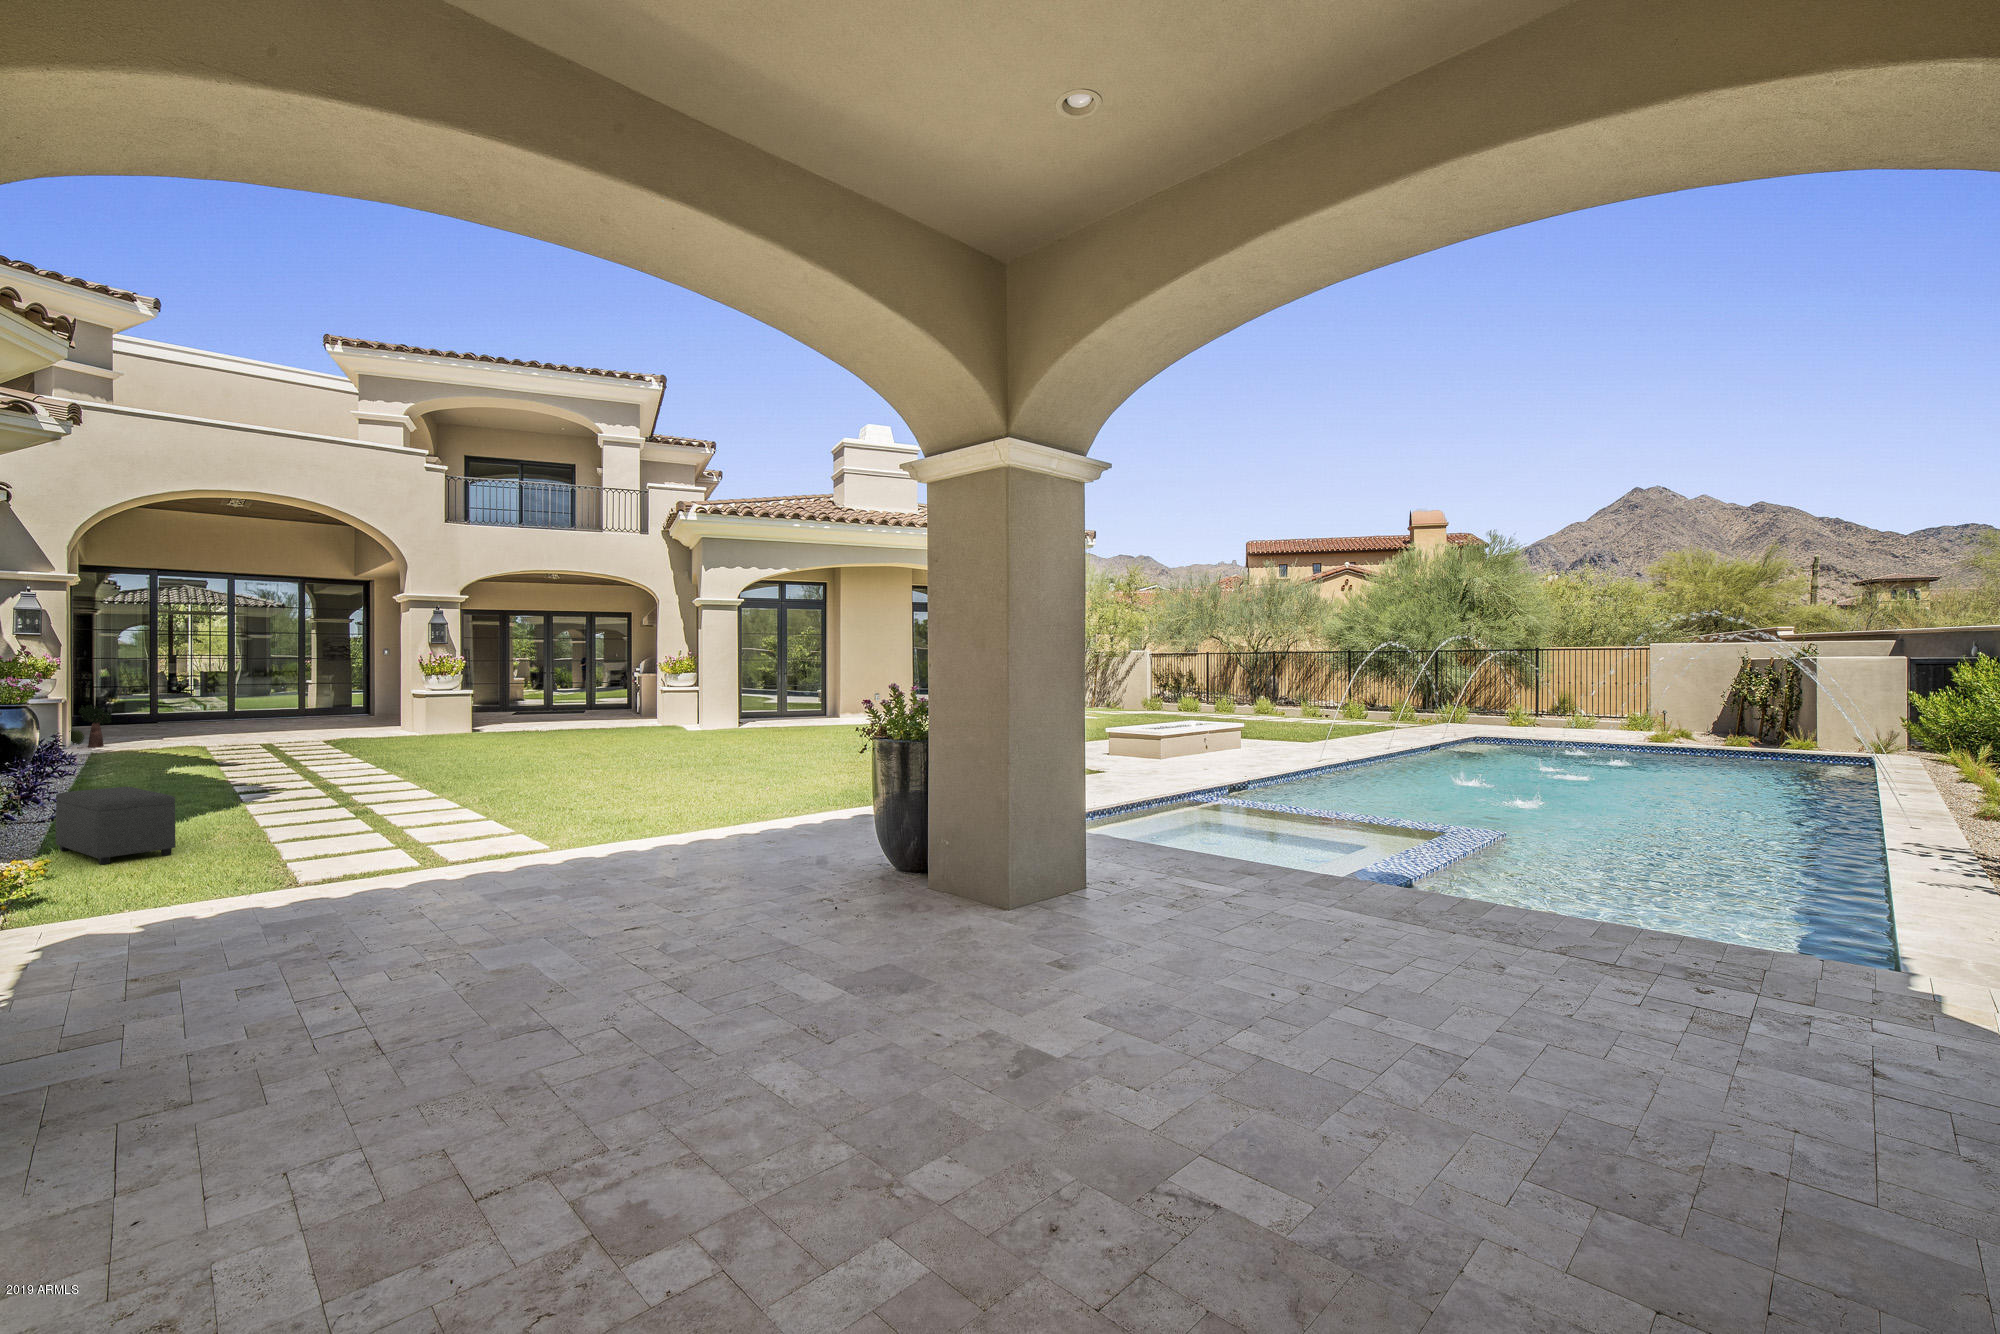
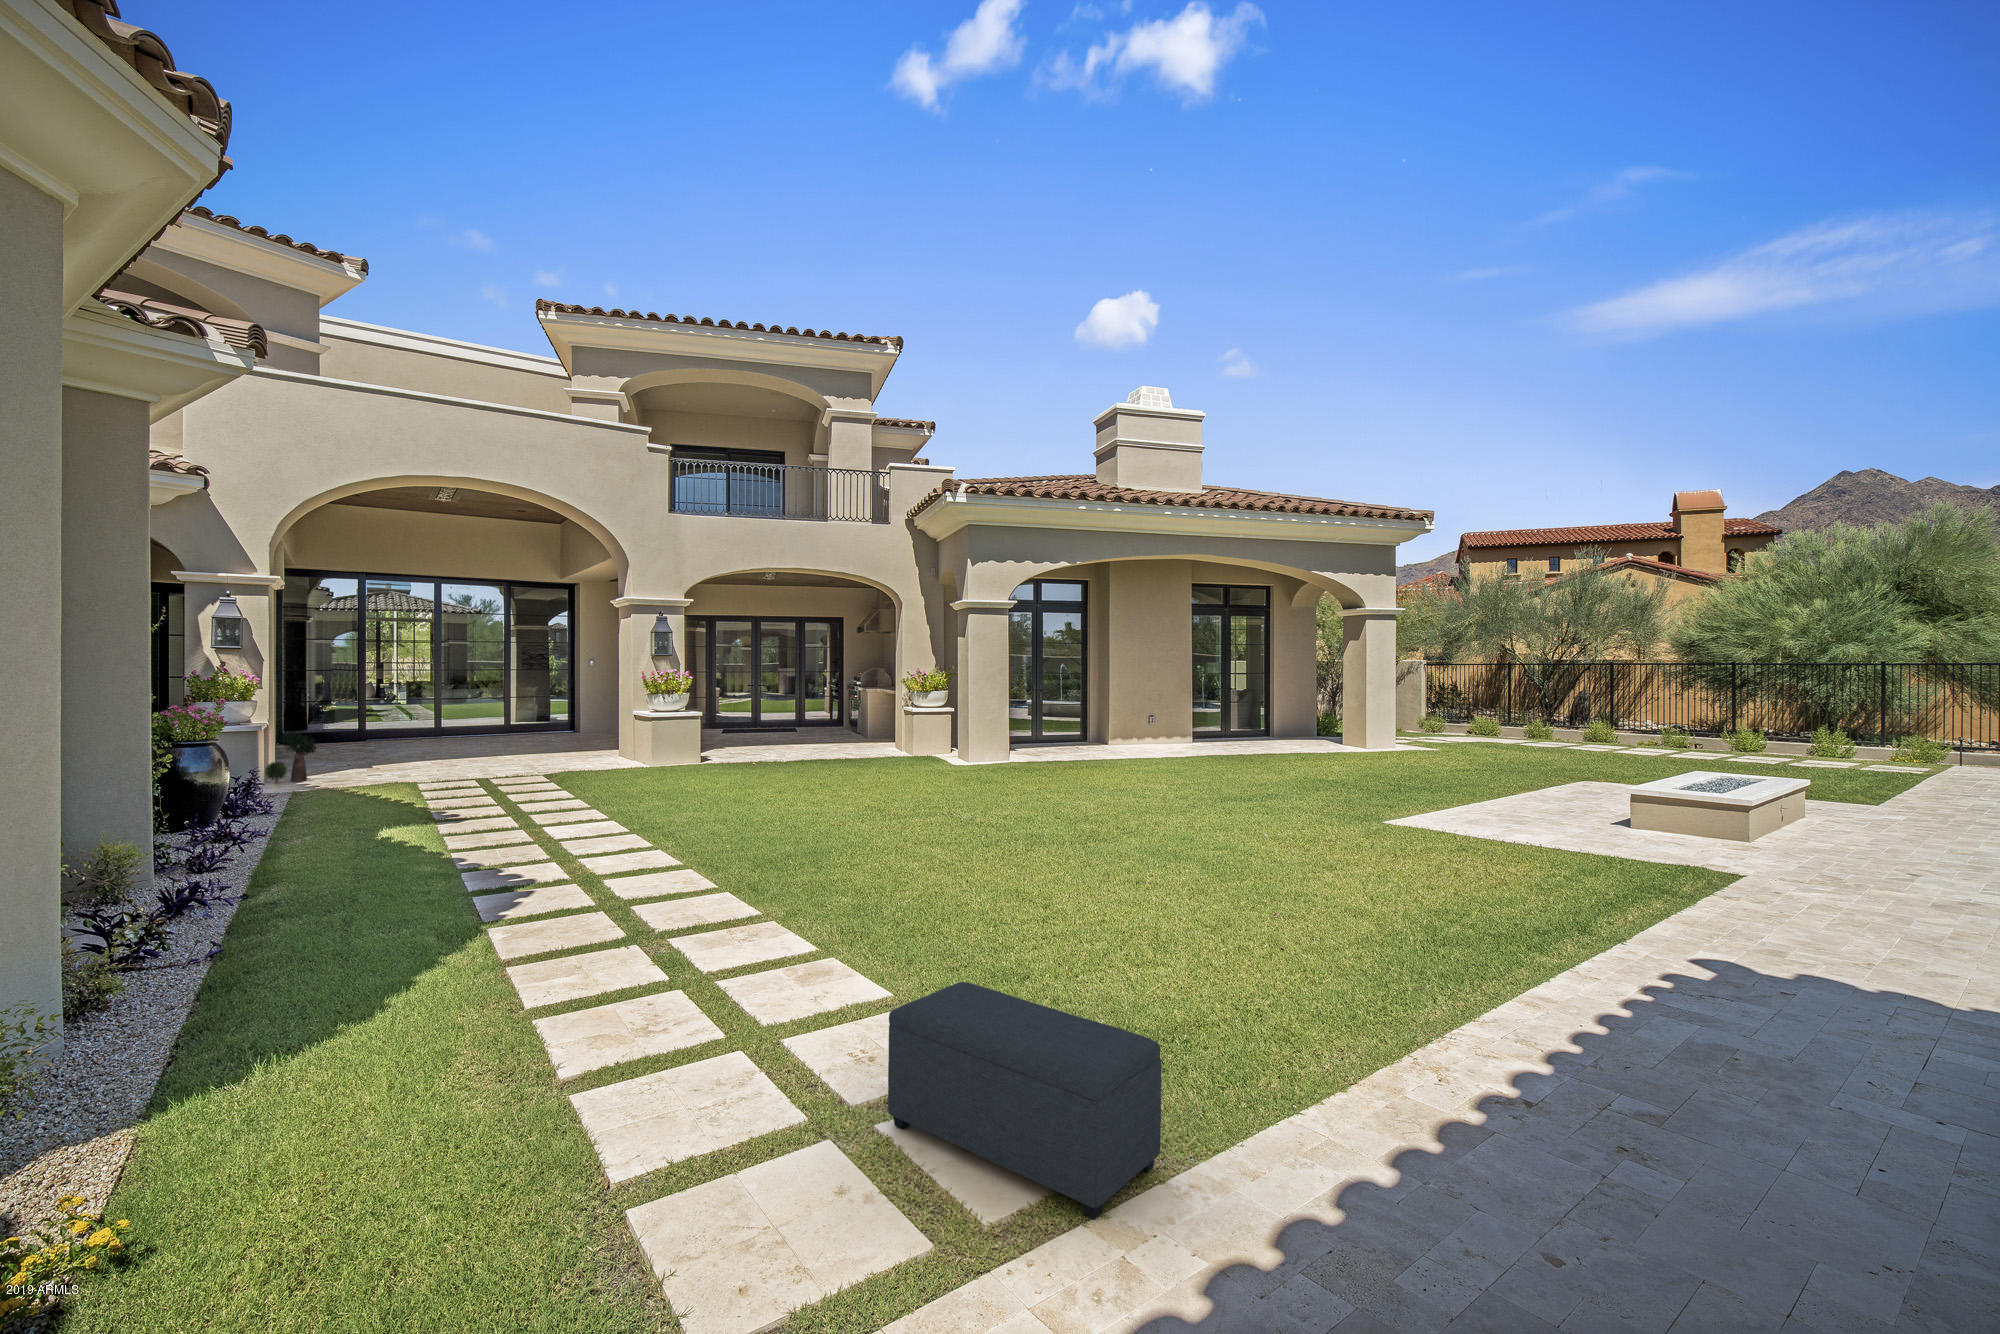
ottoman: present [56,787,175,864] -> present [888,982,1161,1219]

